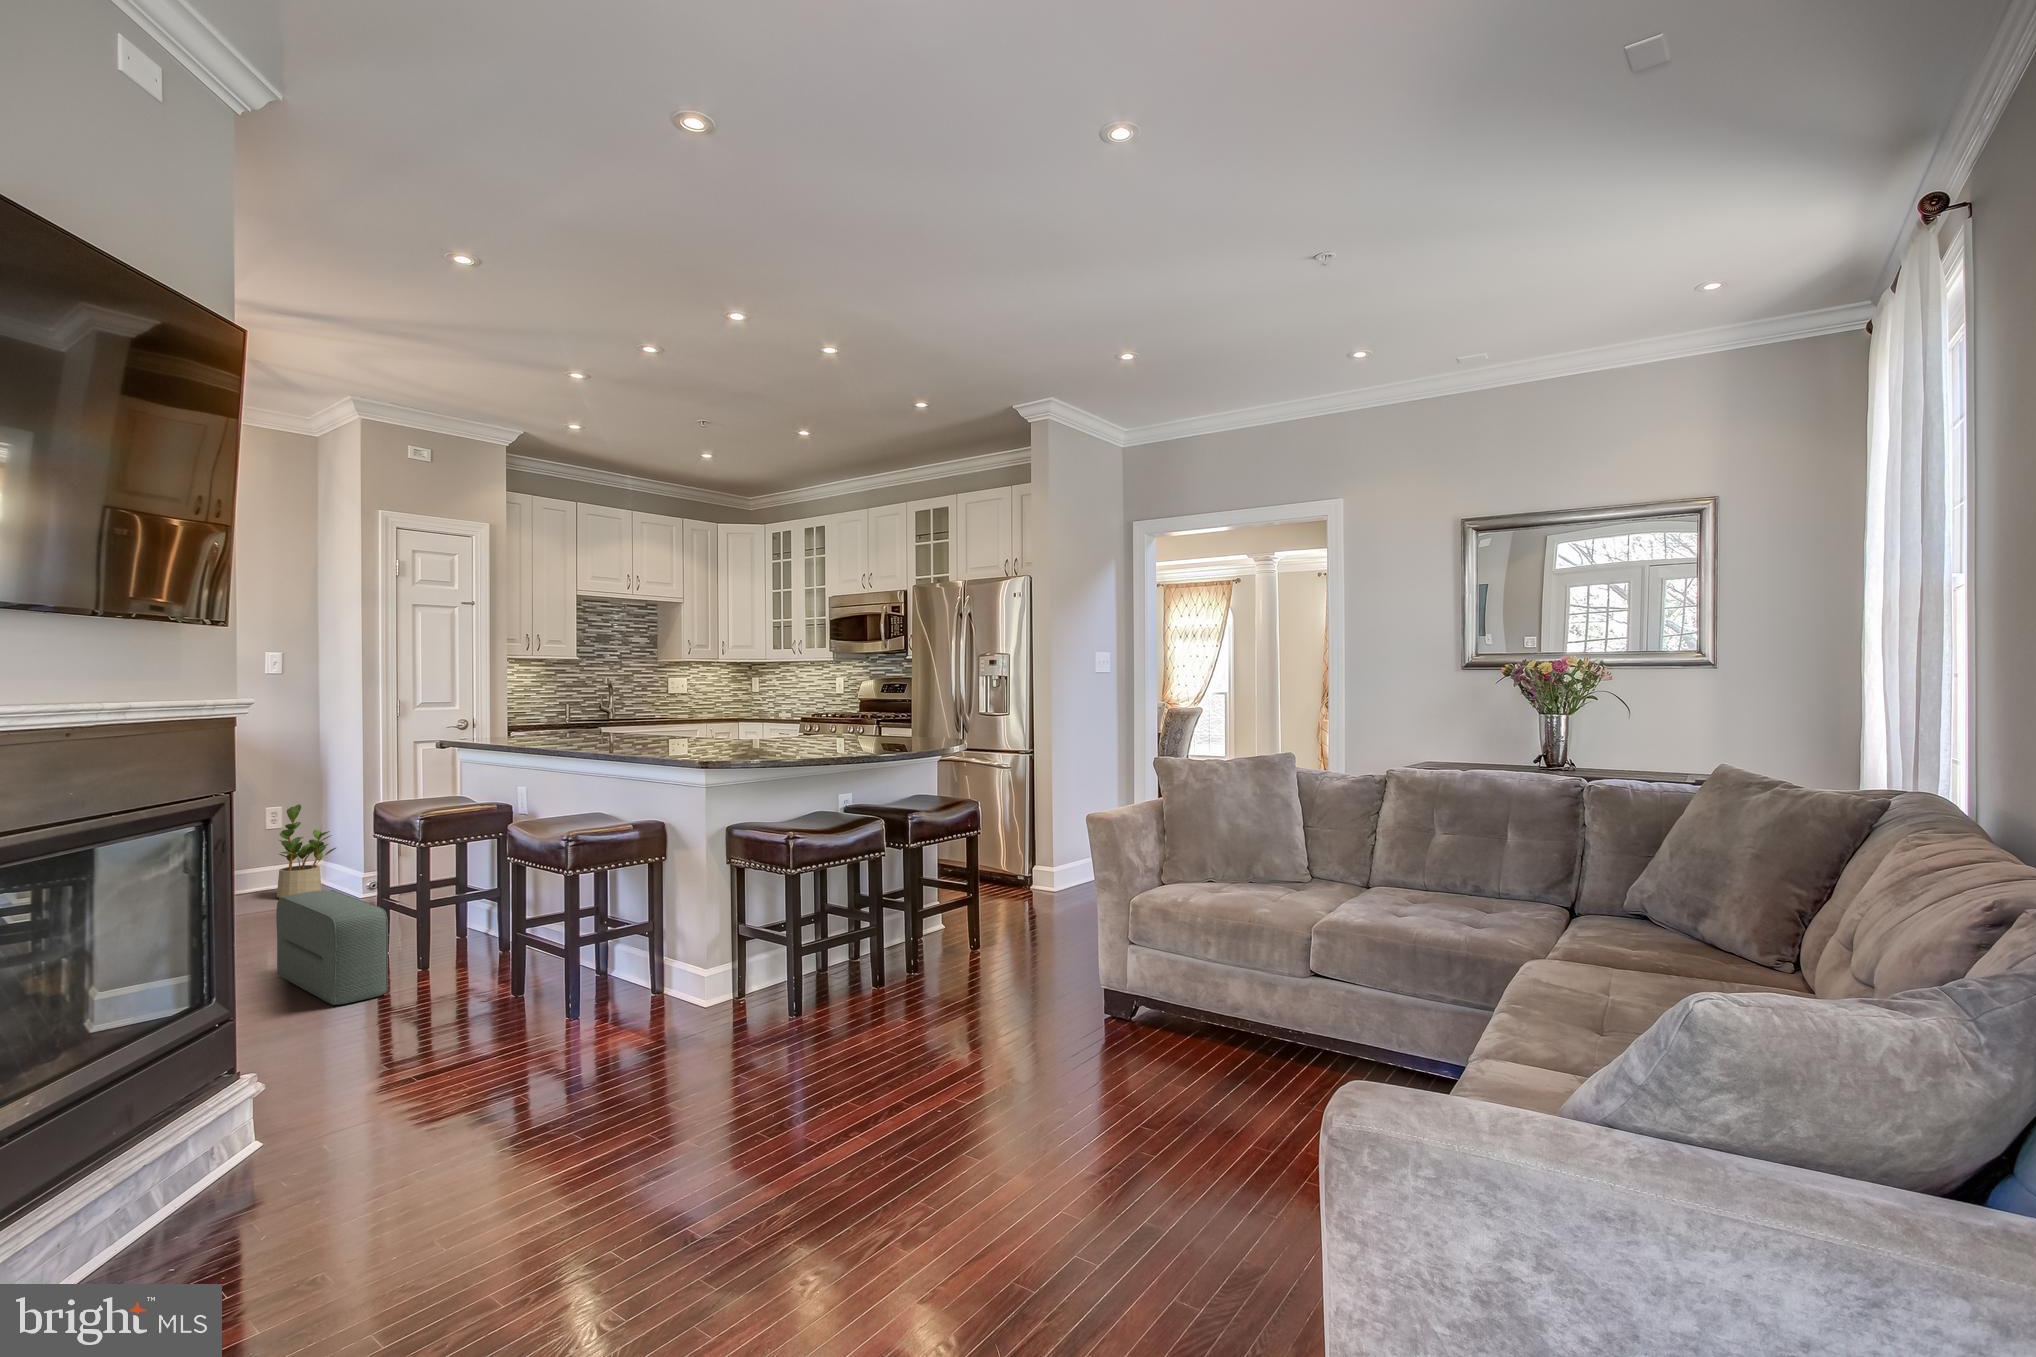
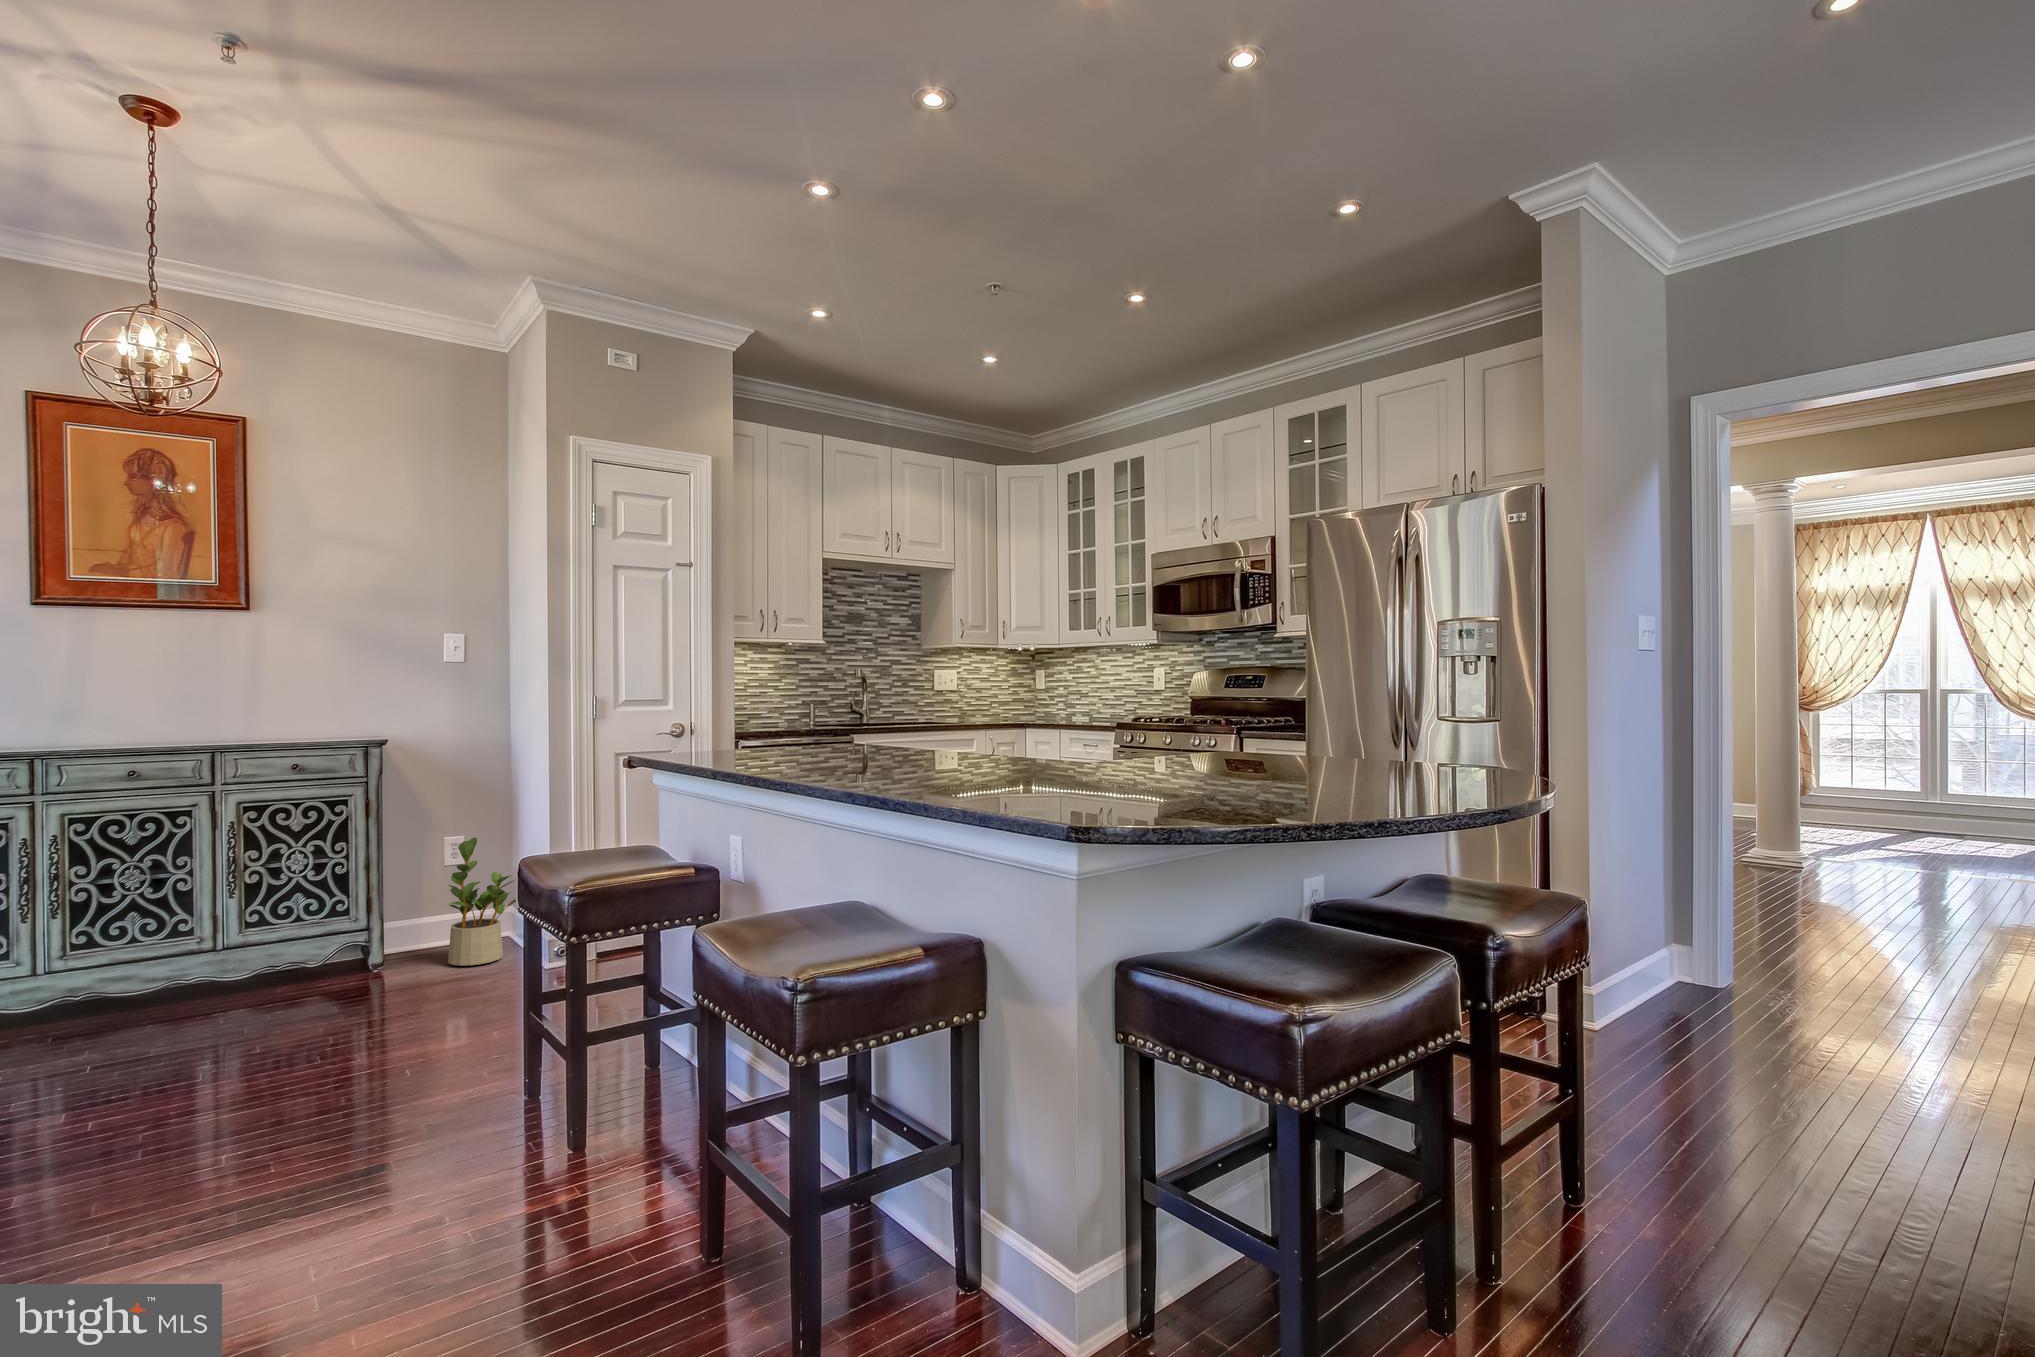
pouf: present [276,890,388,1005] -> none [369,1002,511,1244]

